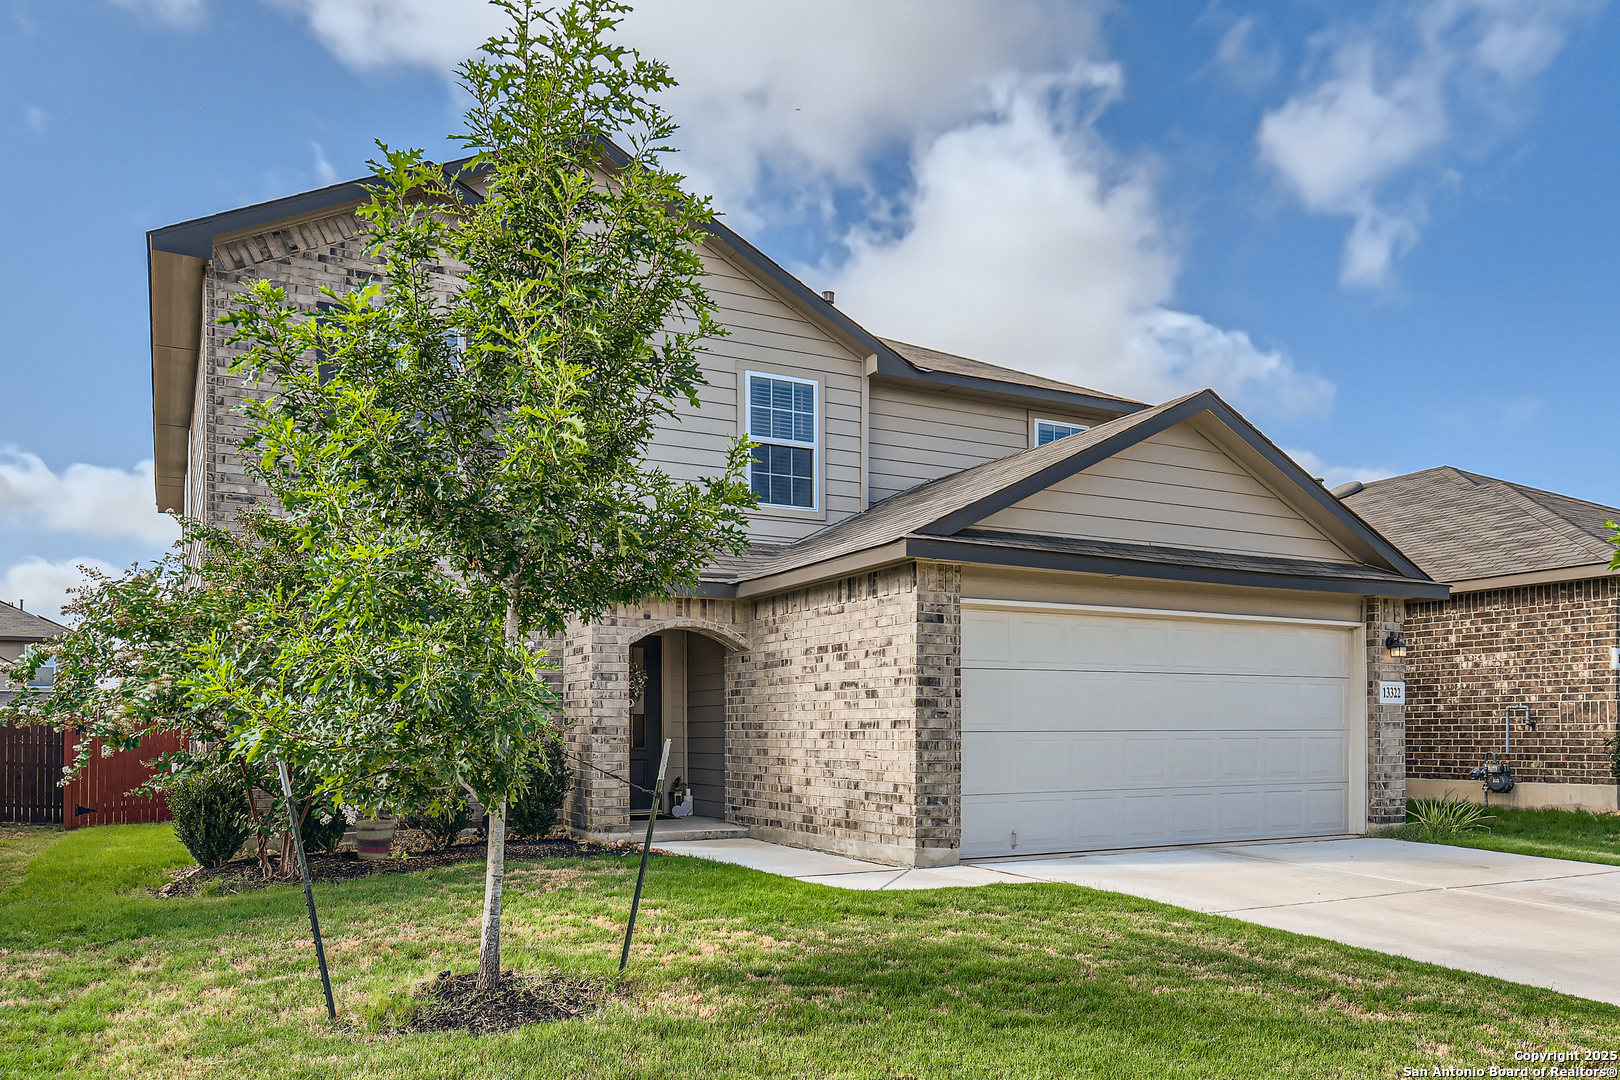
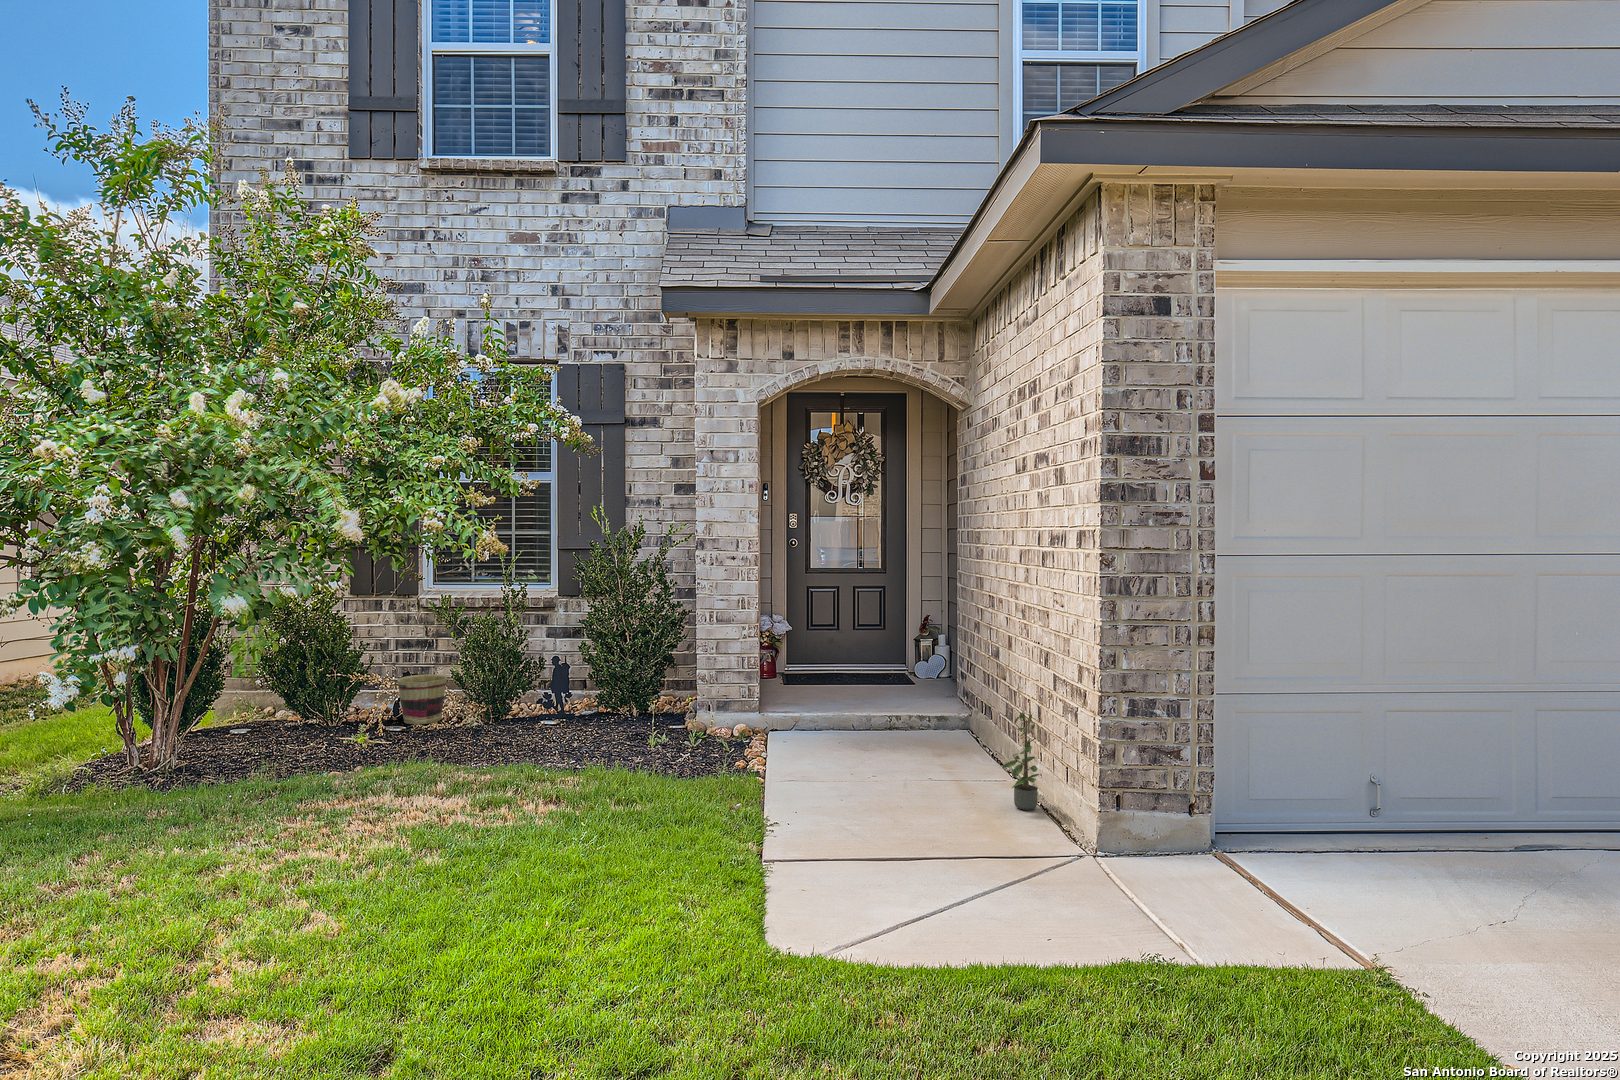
potted plant: none [844,811,869,863] -> present [1004,711,1039,810]

